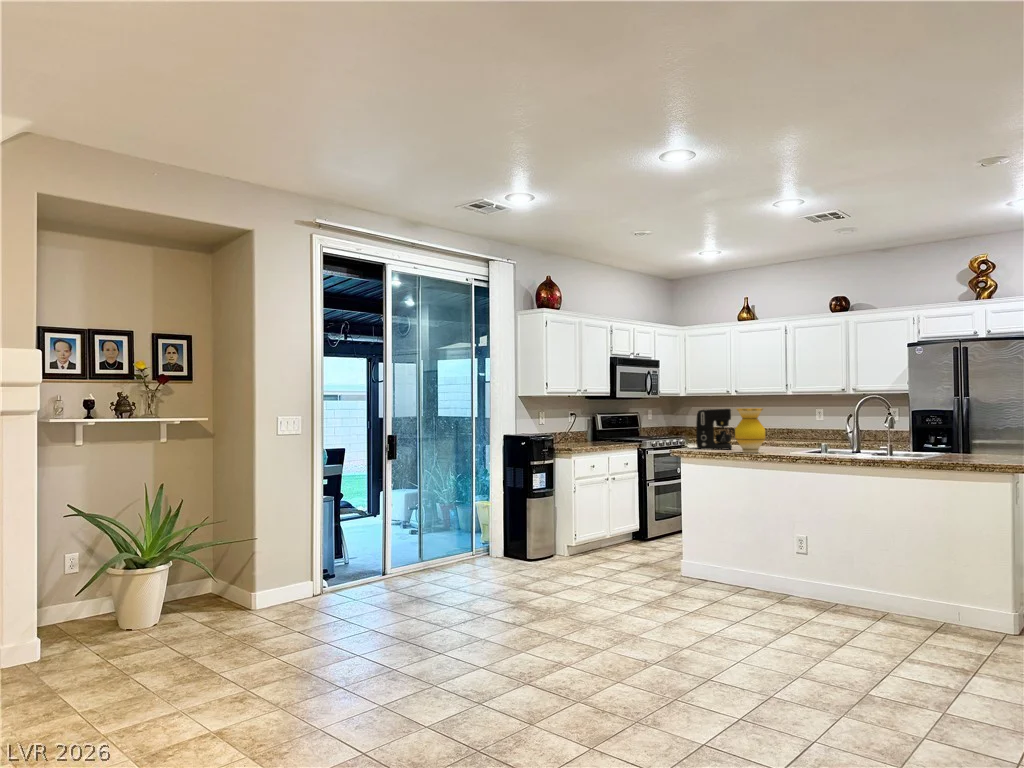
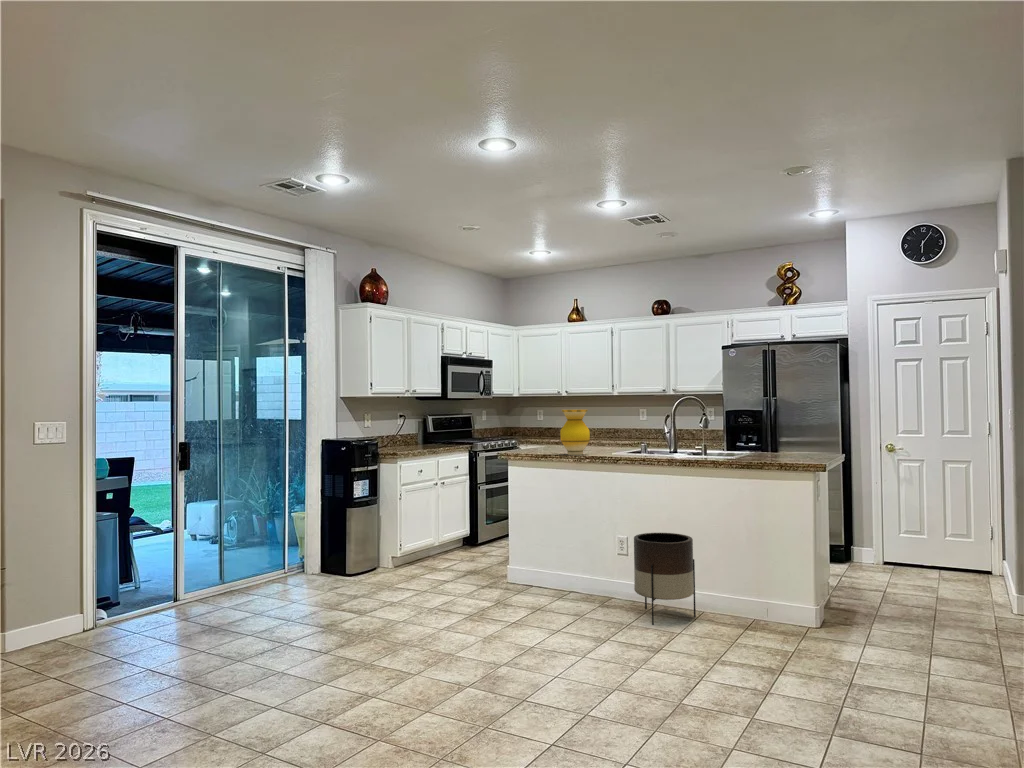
coffee maker: present [696,409,735,450] -> none [523,410,562,452]
planter: none [813,532,880,622] -> present [634,533,696,625]

